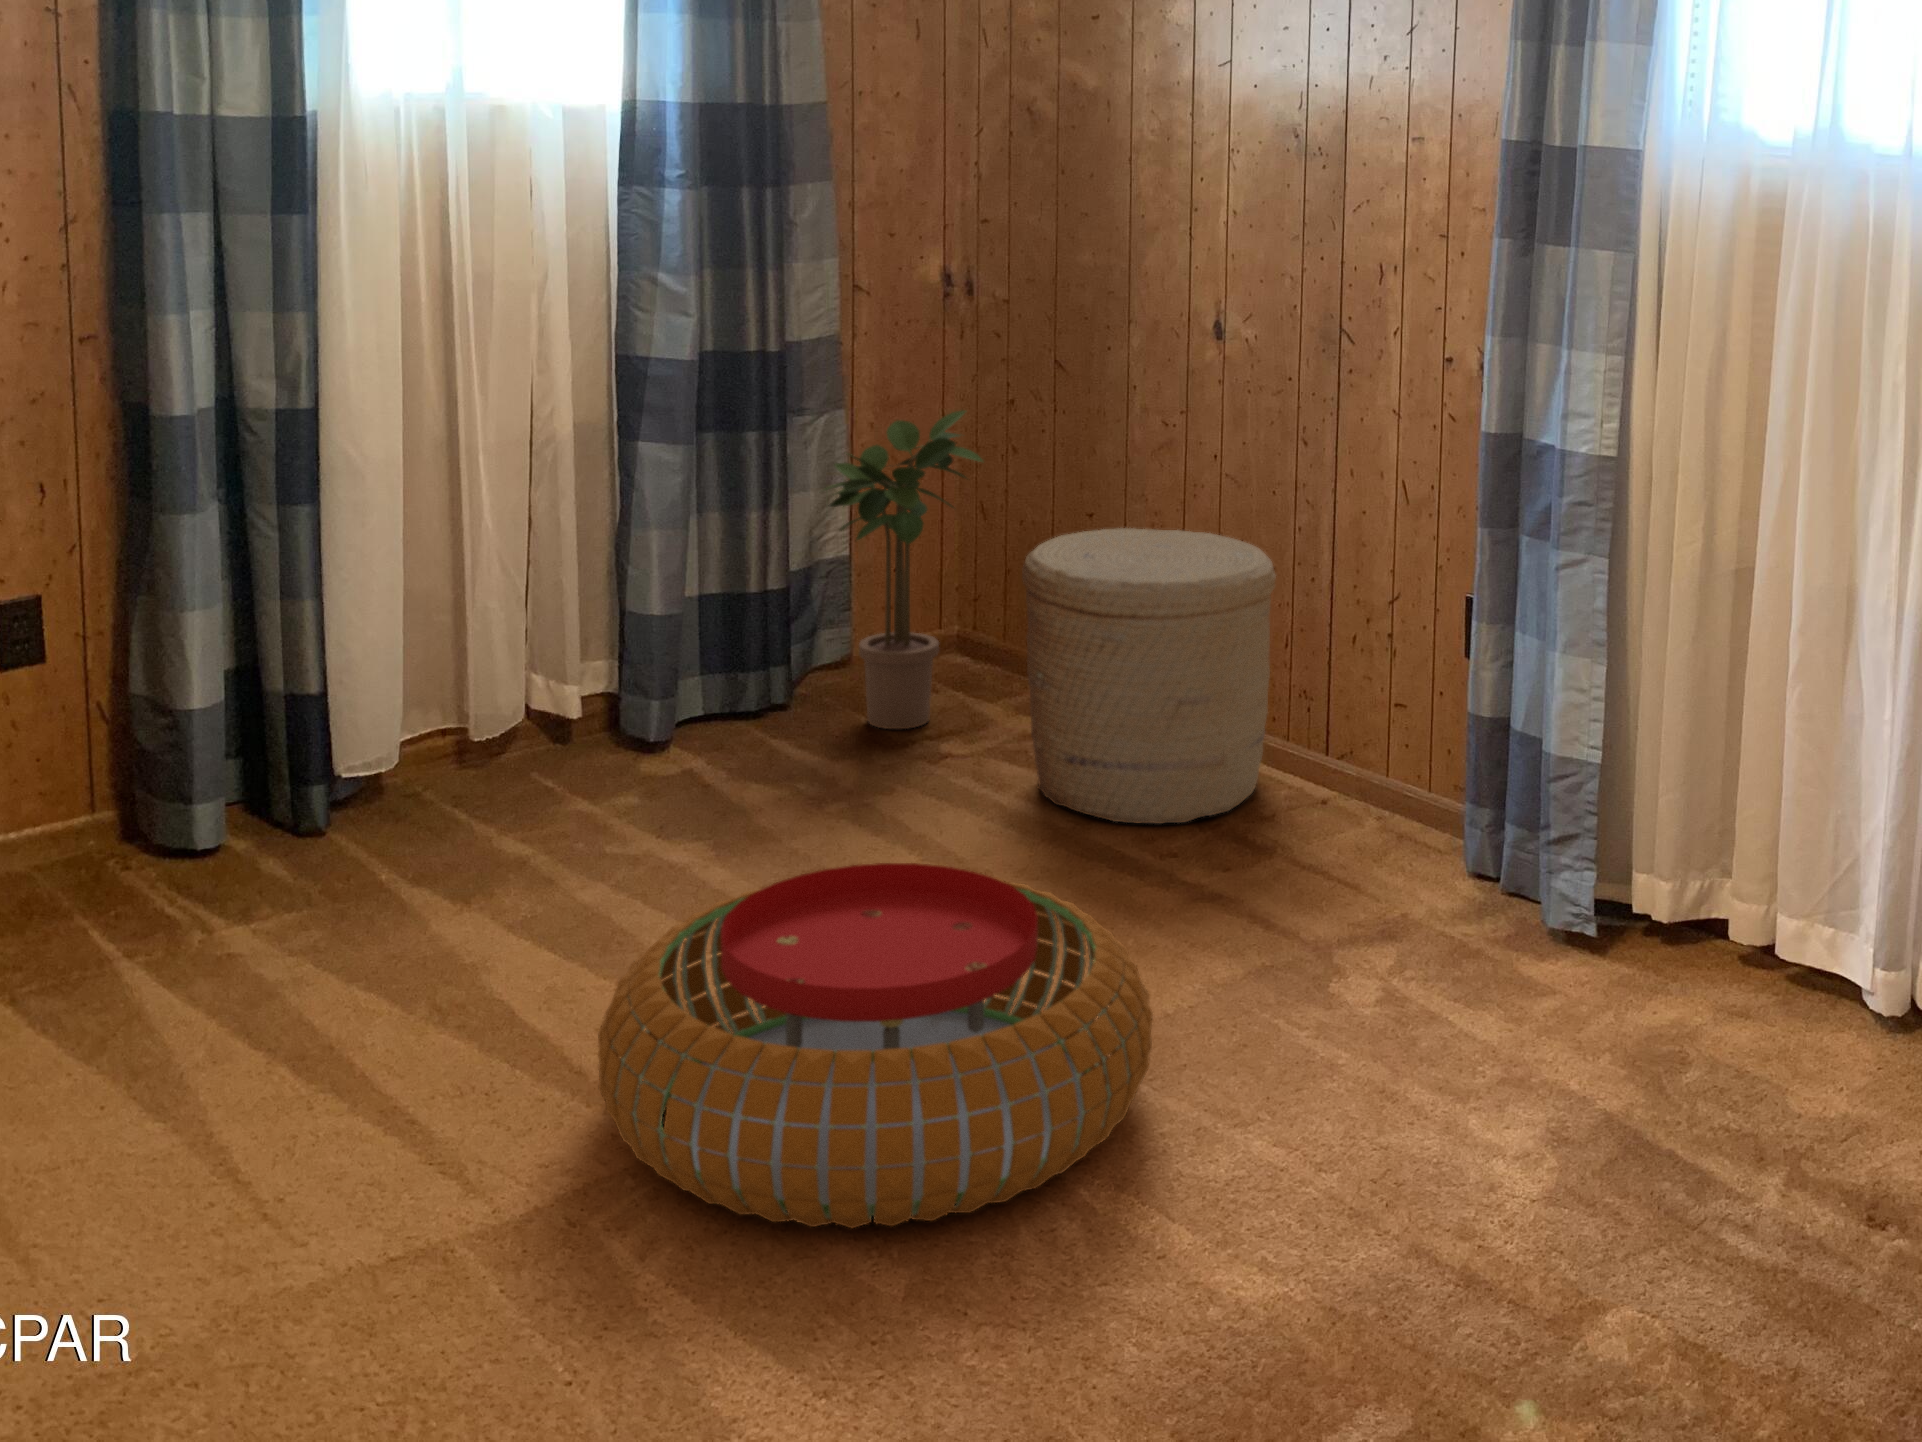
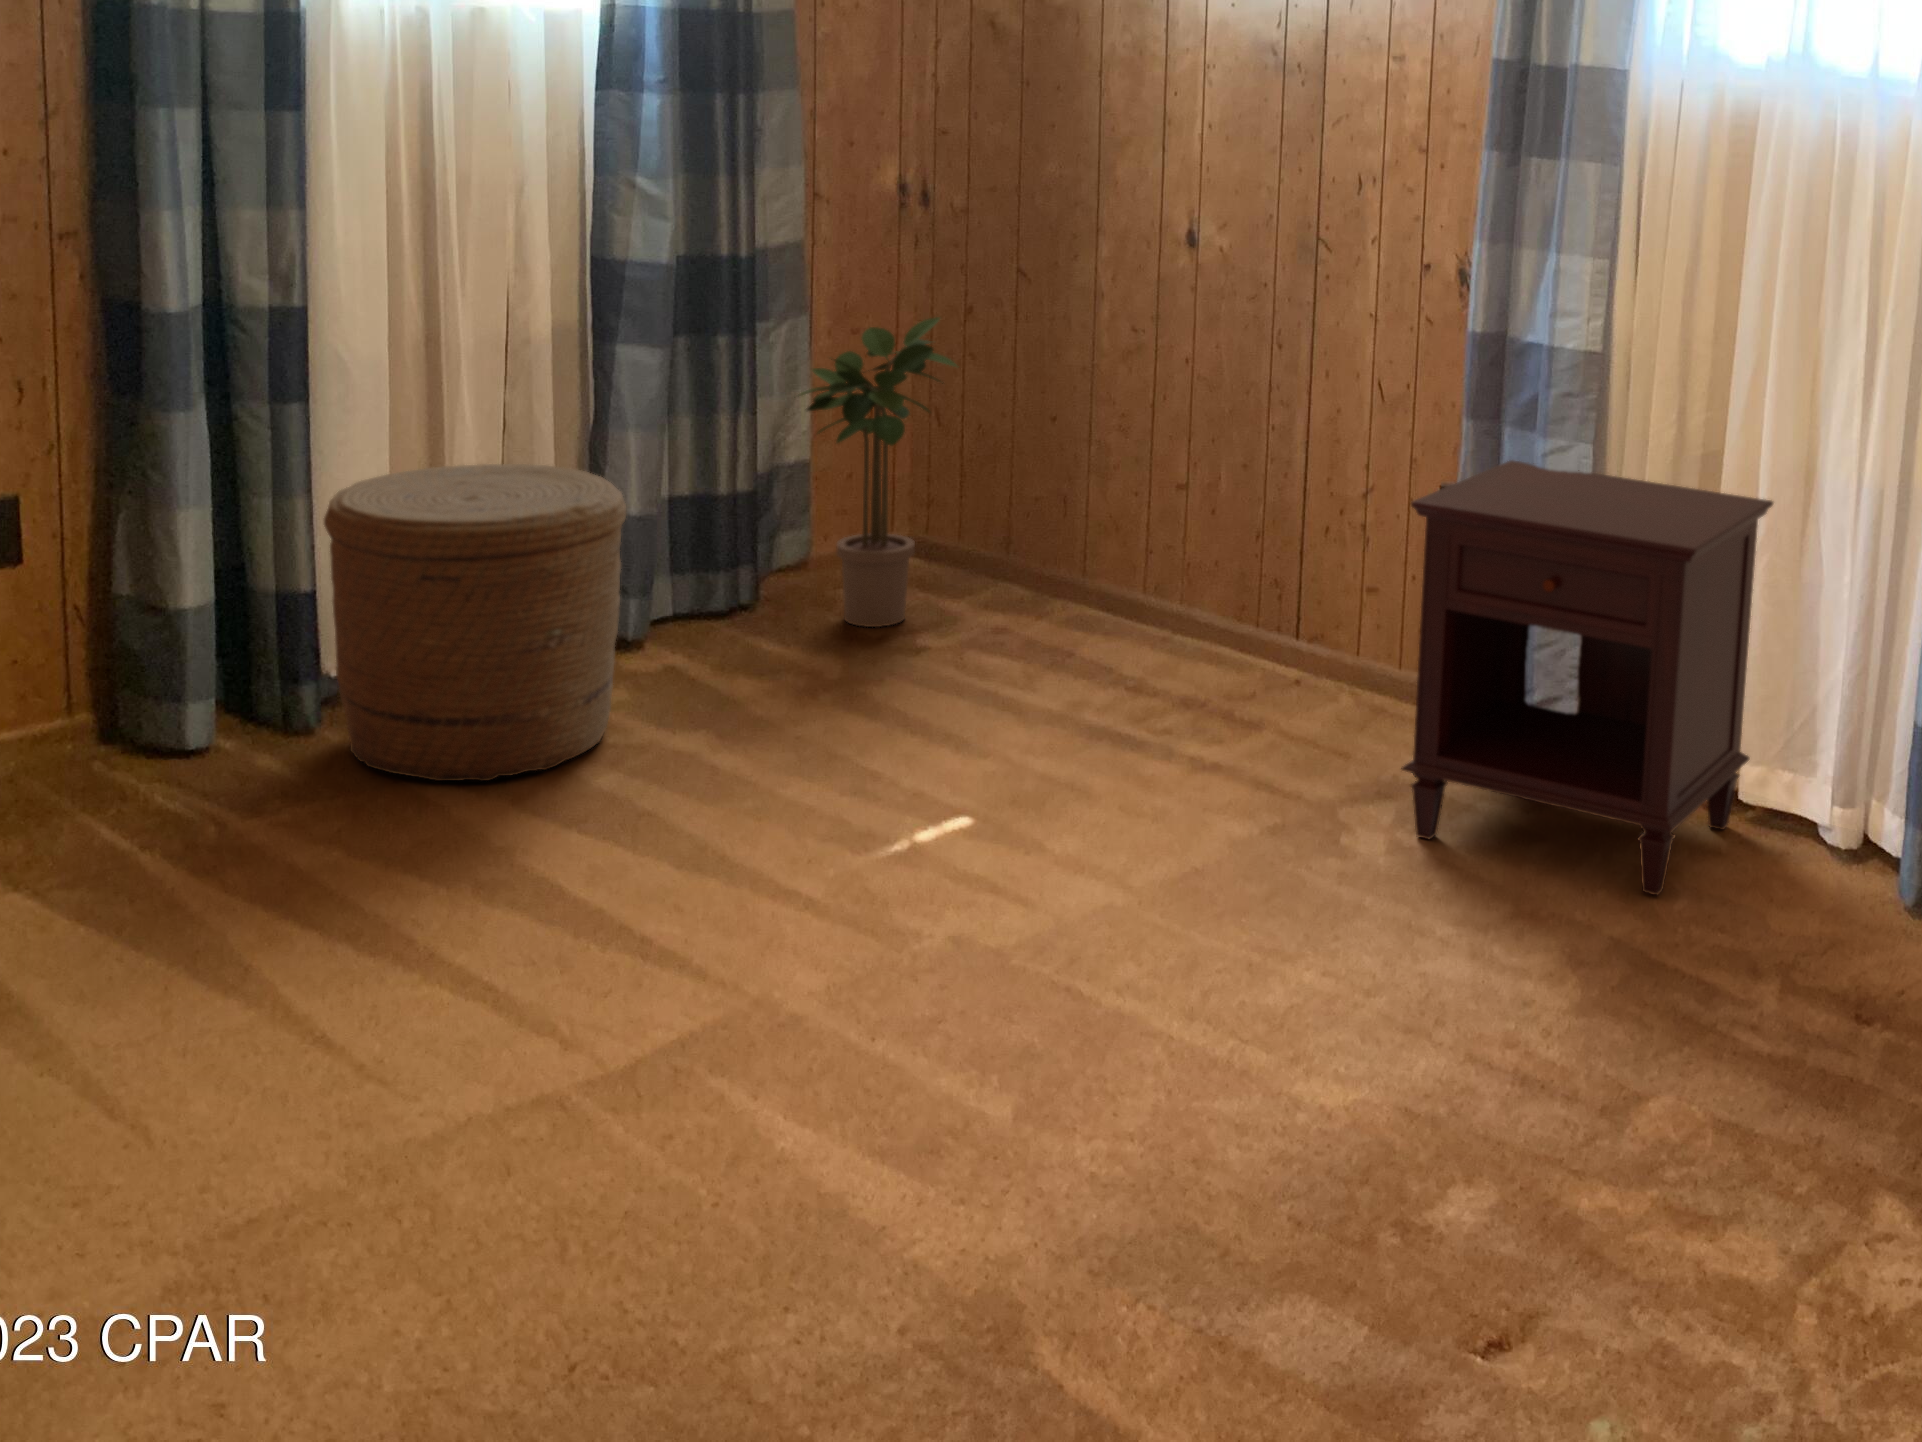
woven basket: present [1022,528,1276,824] -> present [324,464,626,781]
nightstand: none [1392,572,1806,1062] -> present [1402,460,1773,895]
pouf: present [598,863,1153,1228] -> none [678,736,1209,1069]

